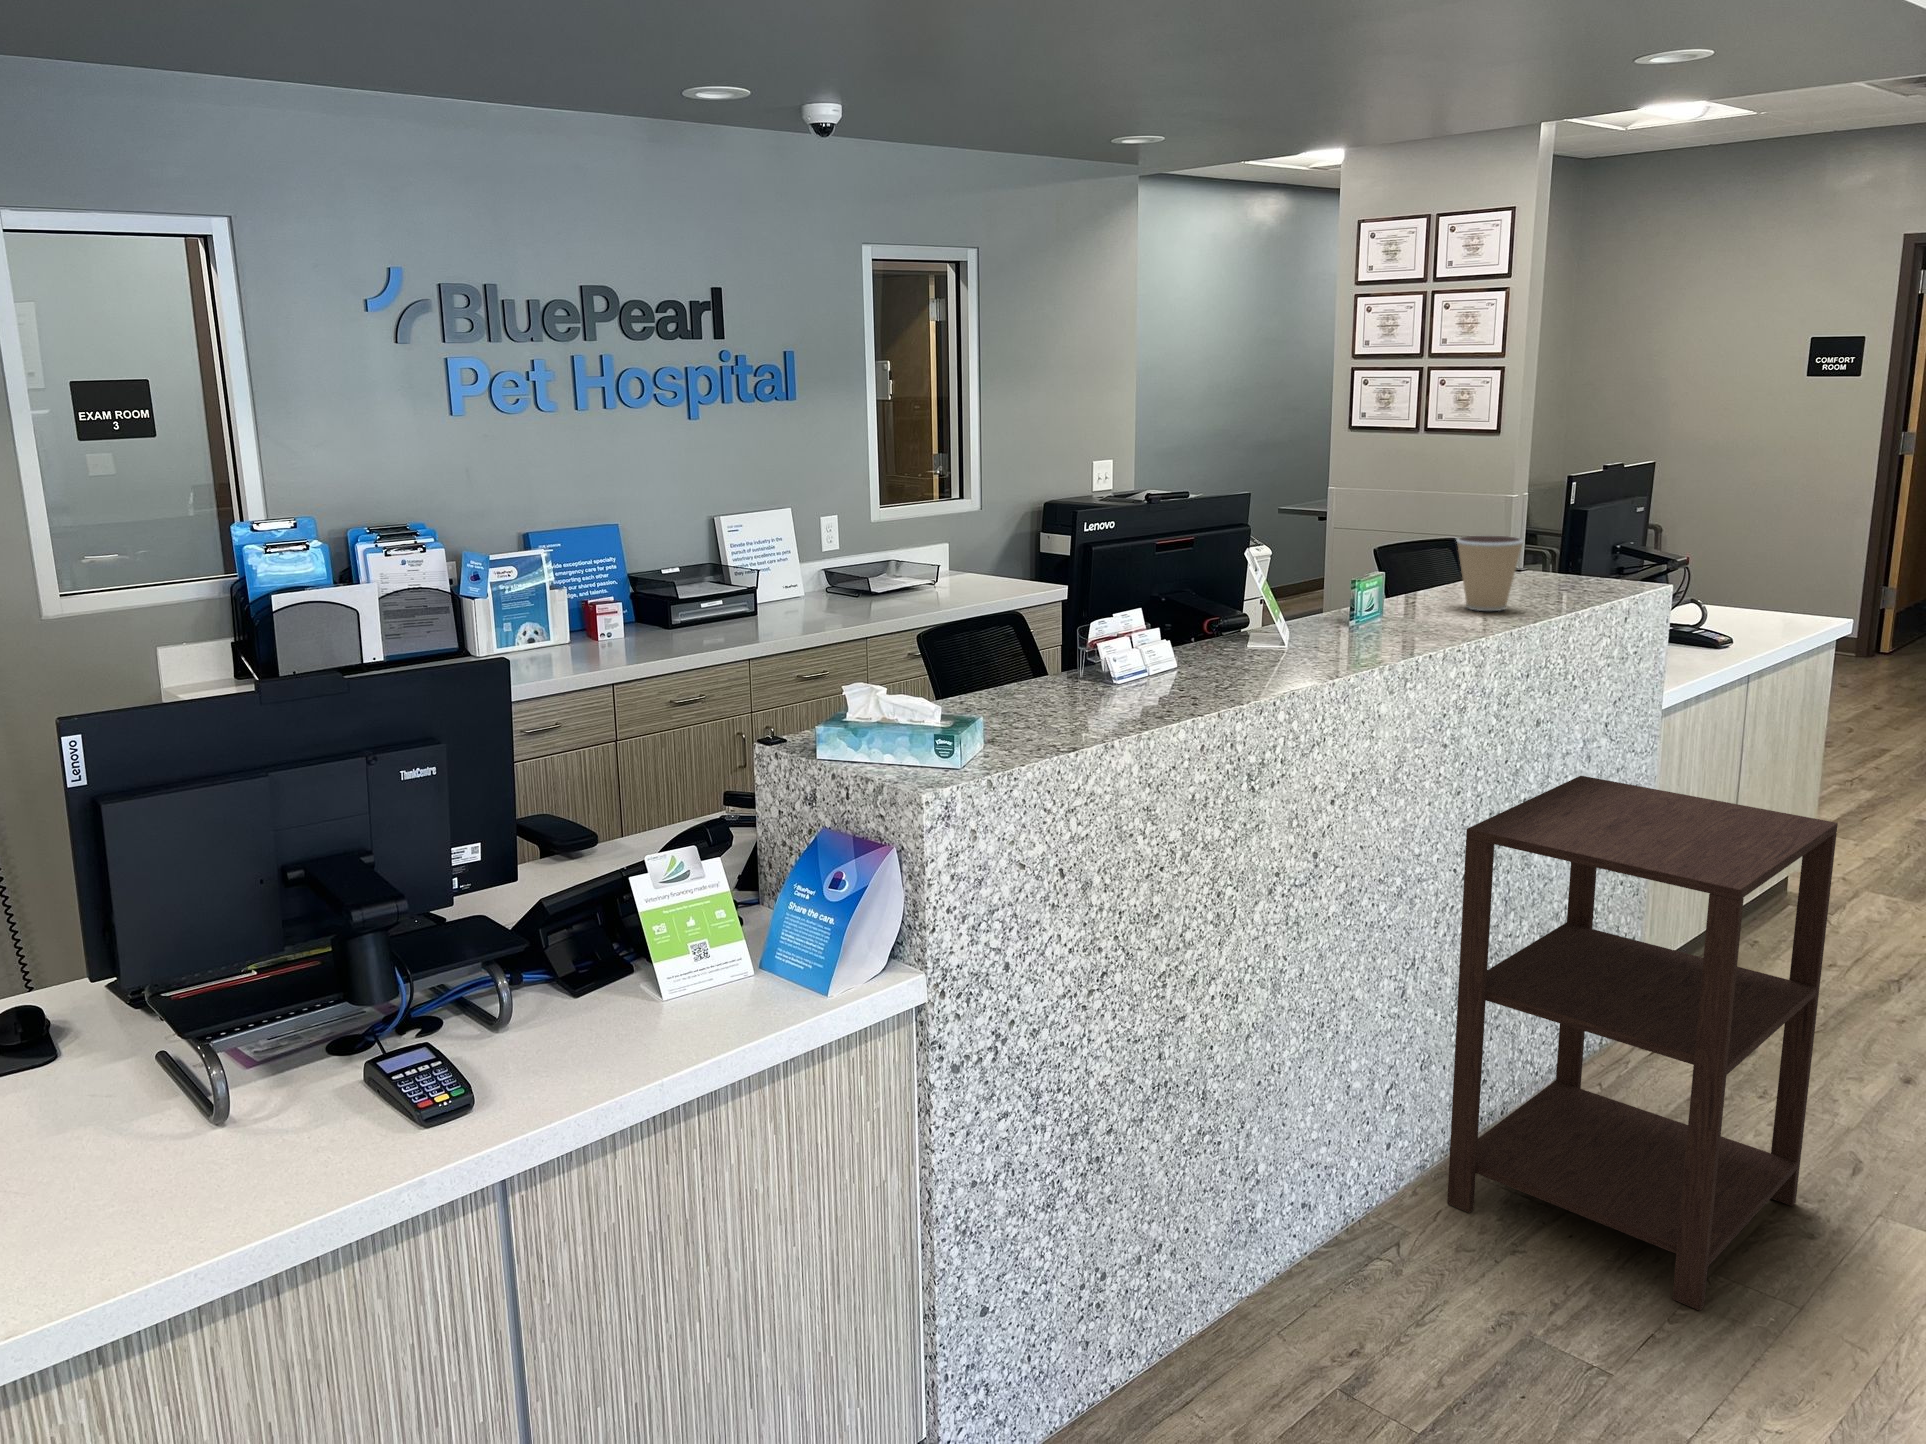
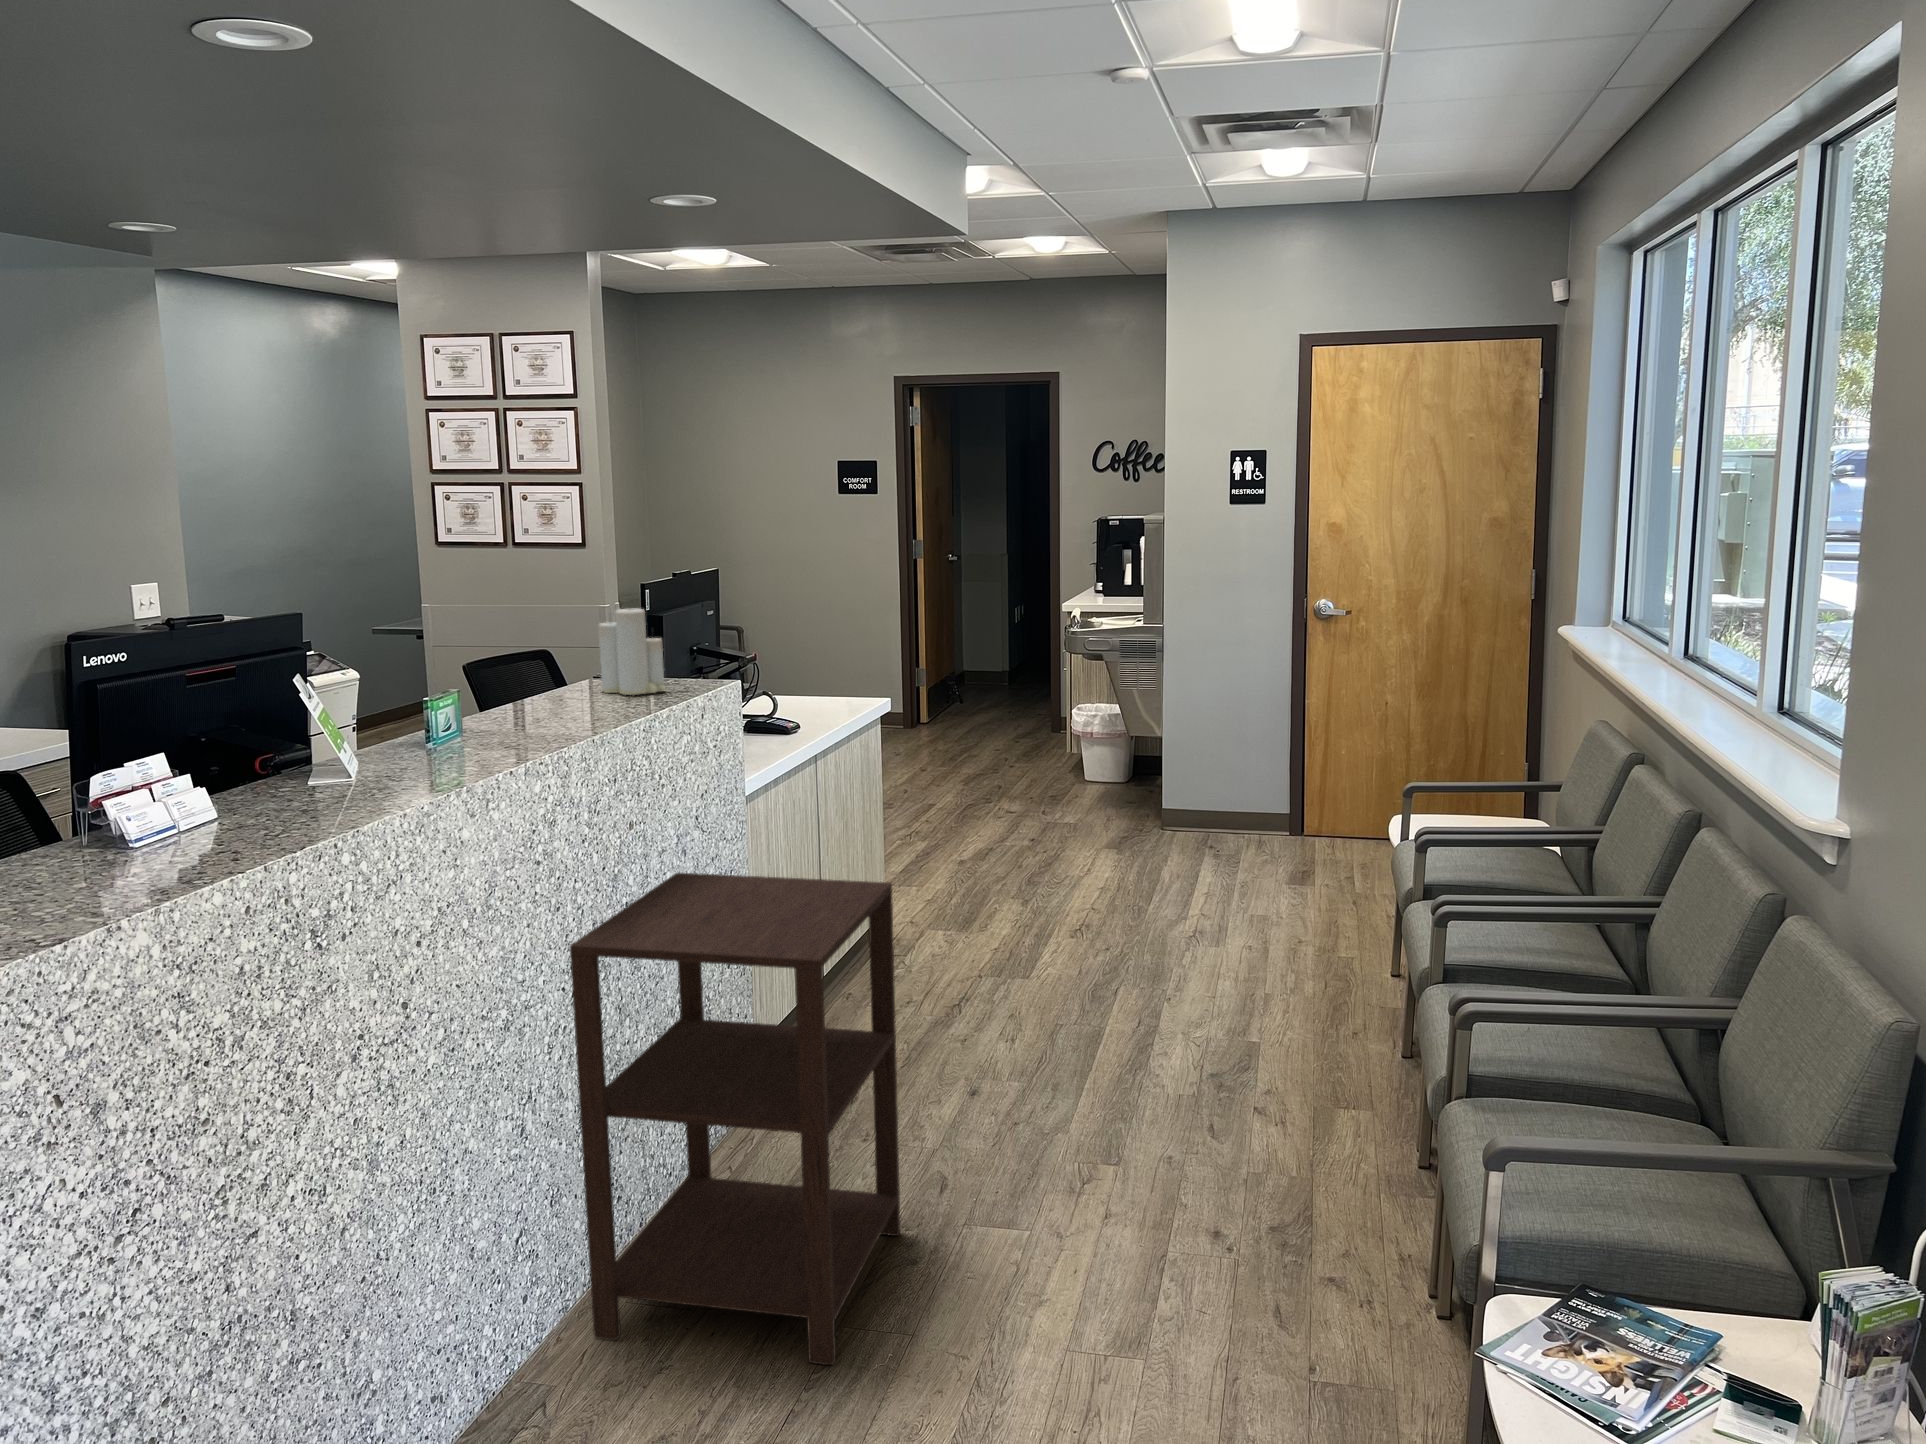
candle: none [1519,492,1590,590] -> present [599,608,666,695]
coffee cup: present [1457,536,1523,611] -> none [532,645,598,721]

